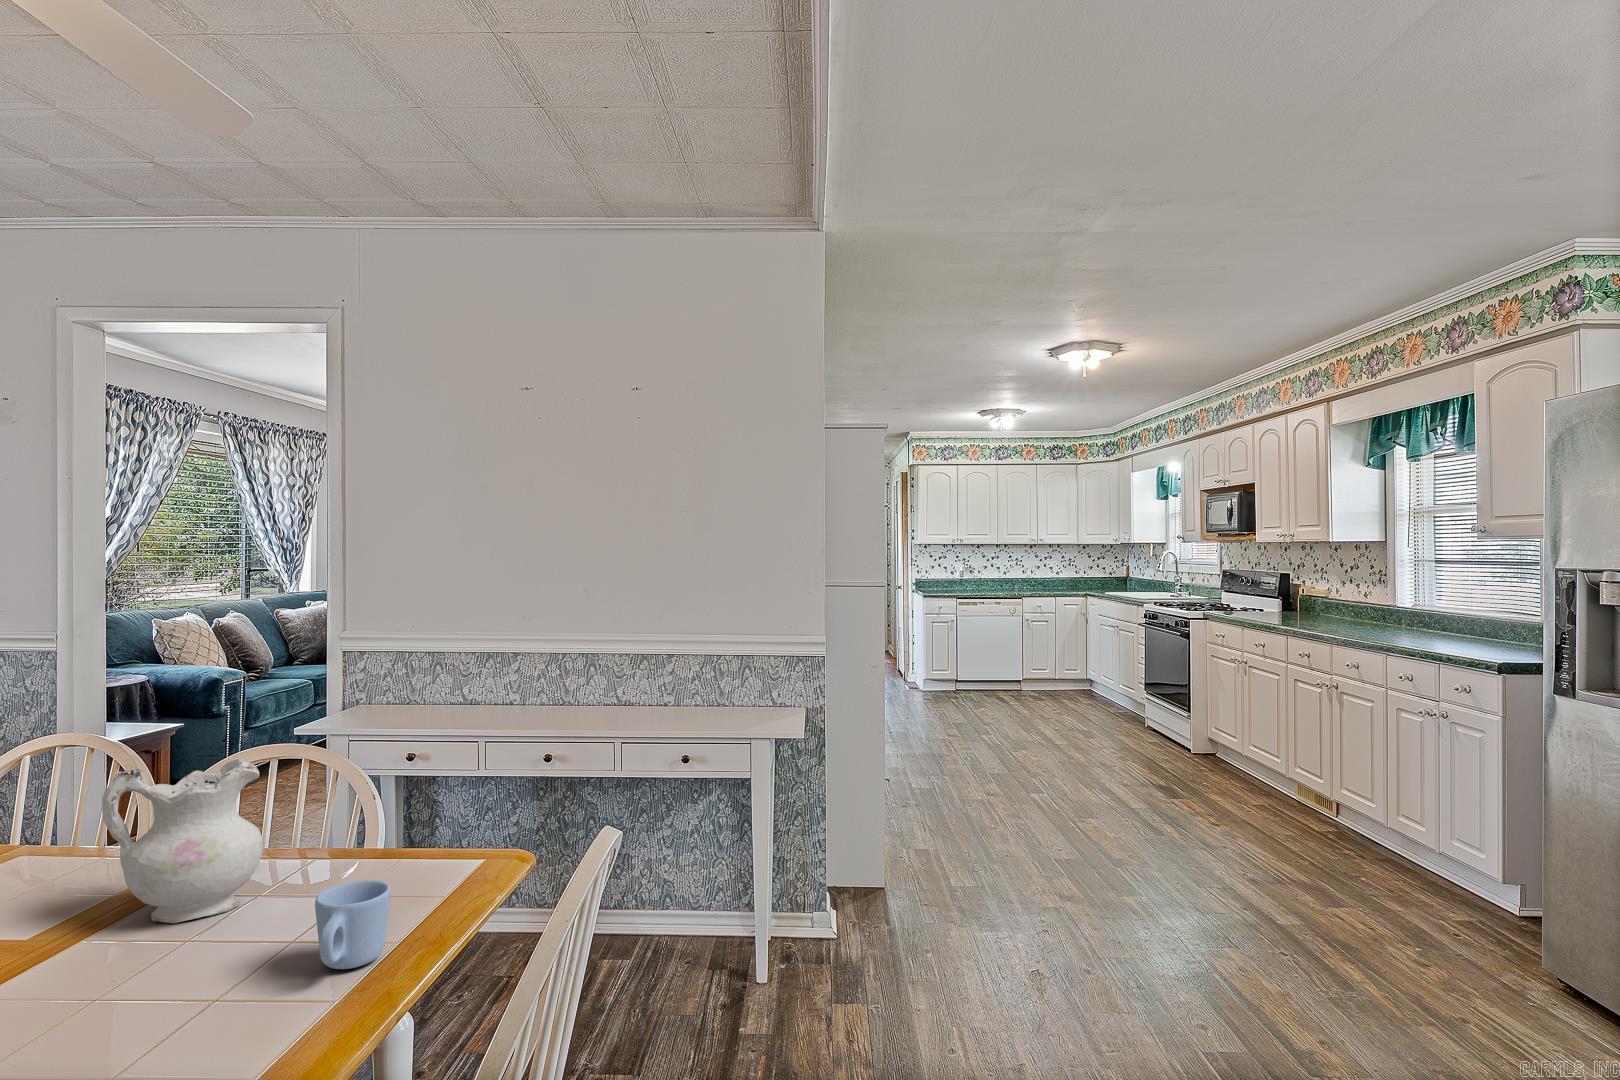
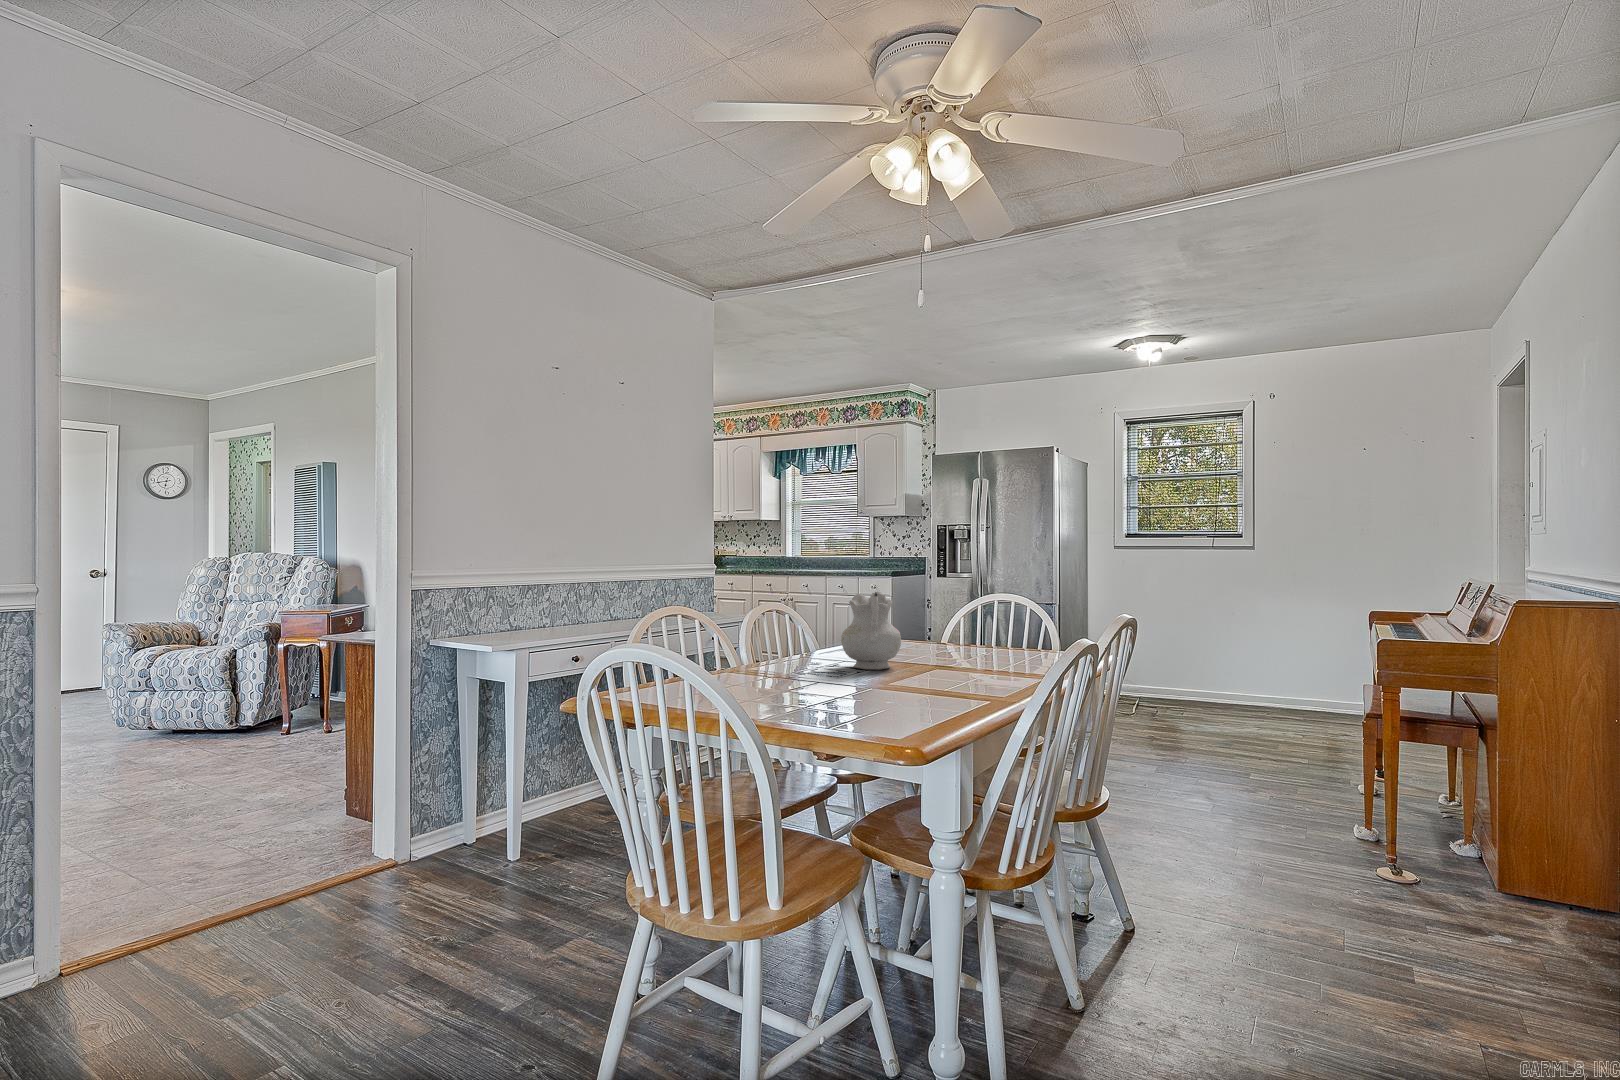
mug: present [315,880,391,969] -> none [952,628,991,658]

